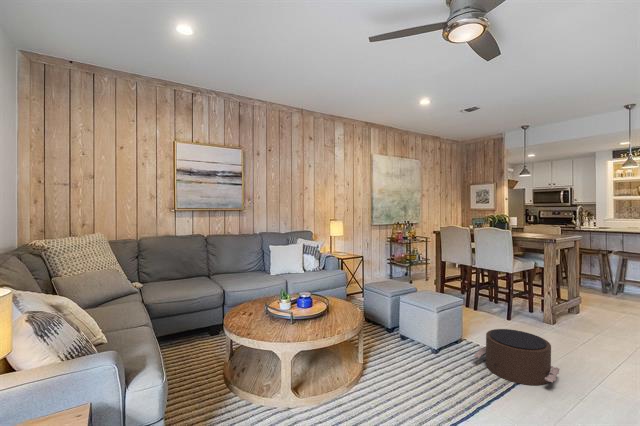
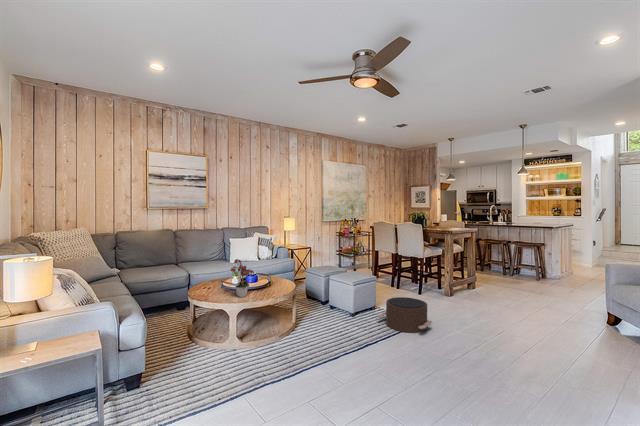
flower arrangement: none [278,276,315,332] -> present [231,259,254,297]

